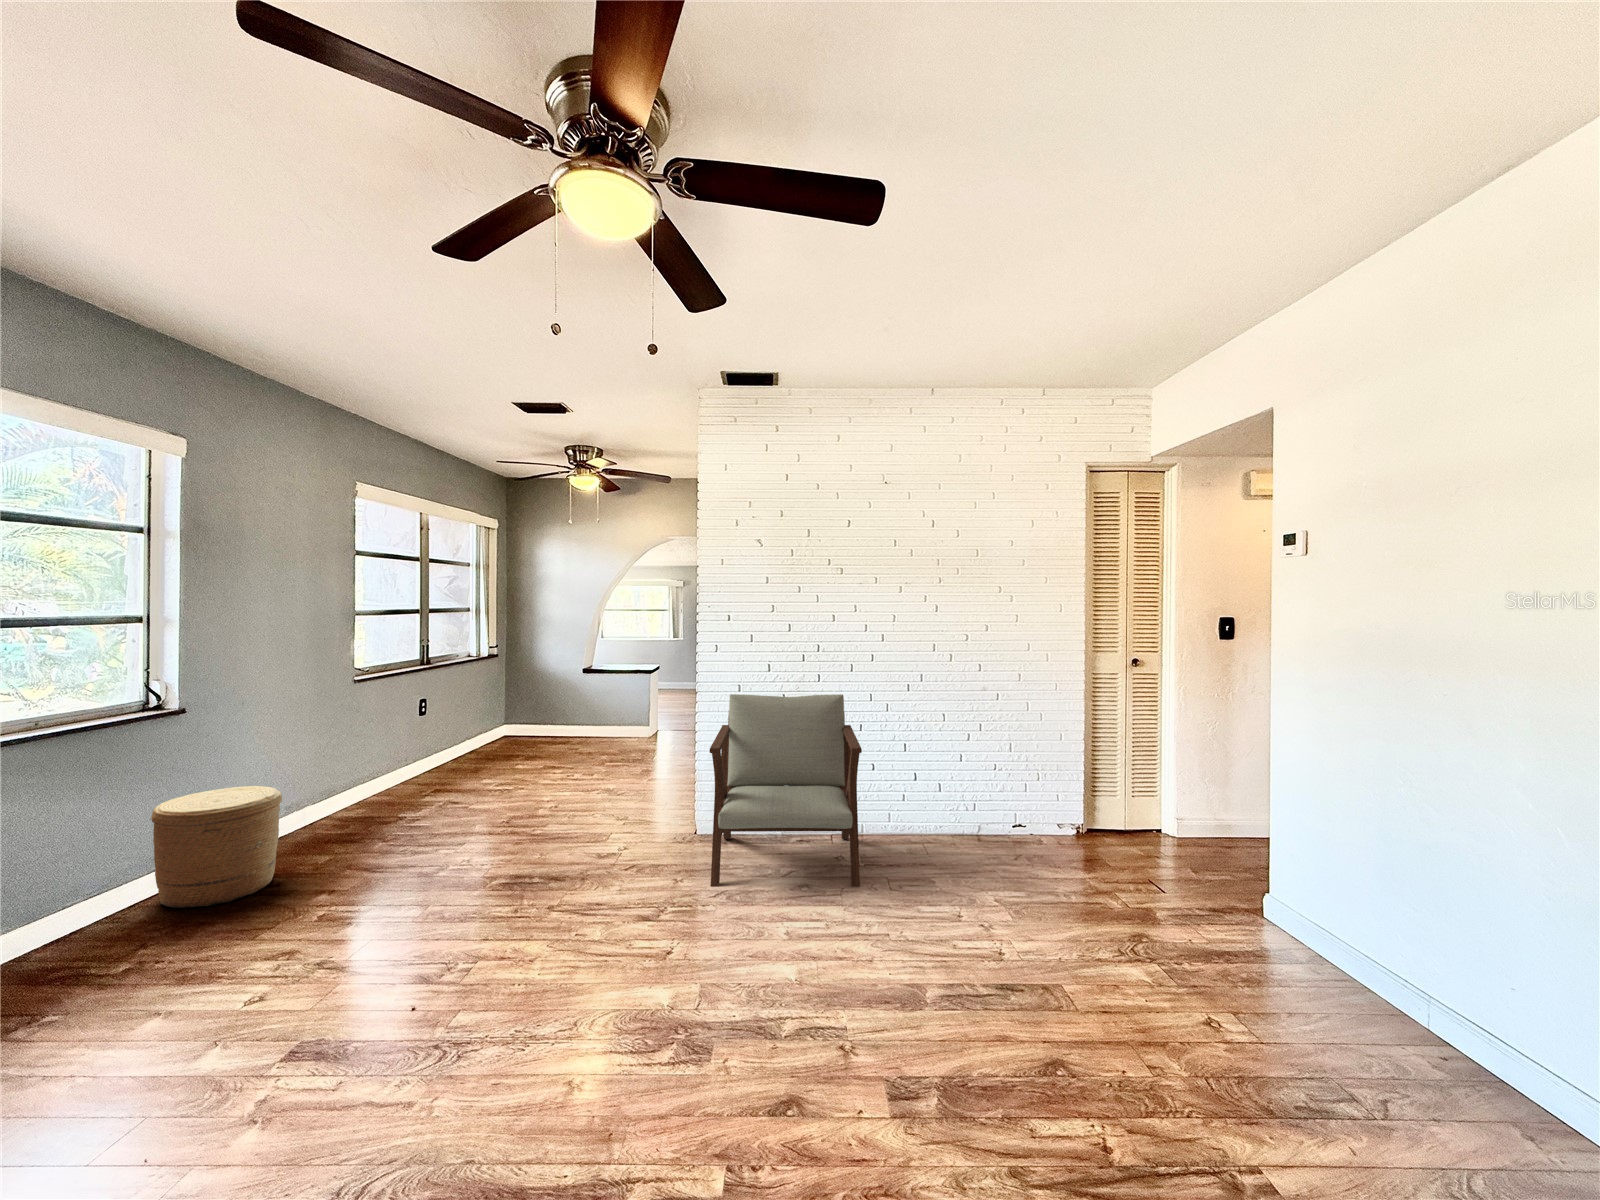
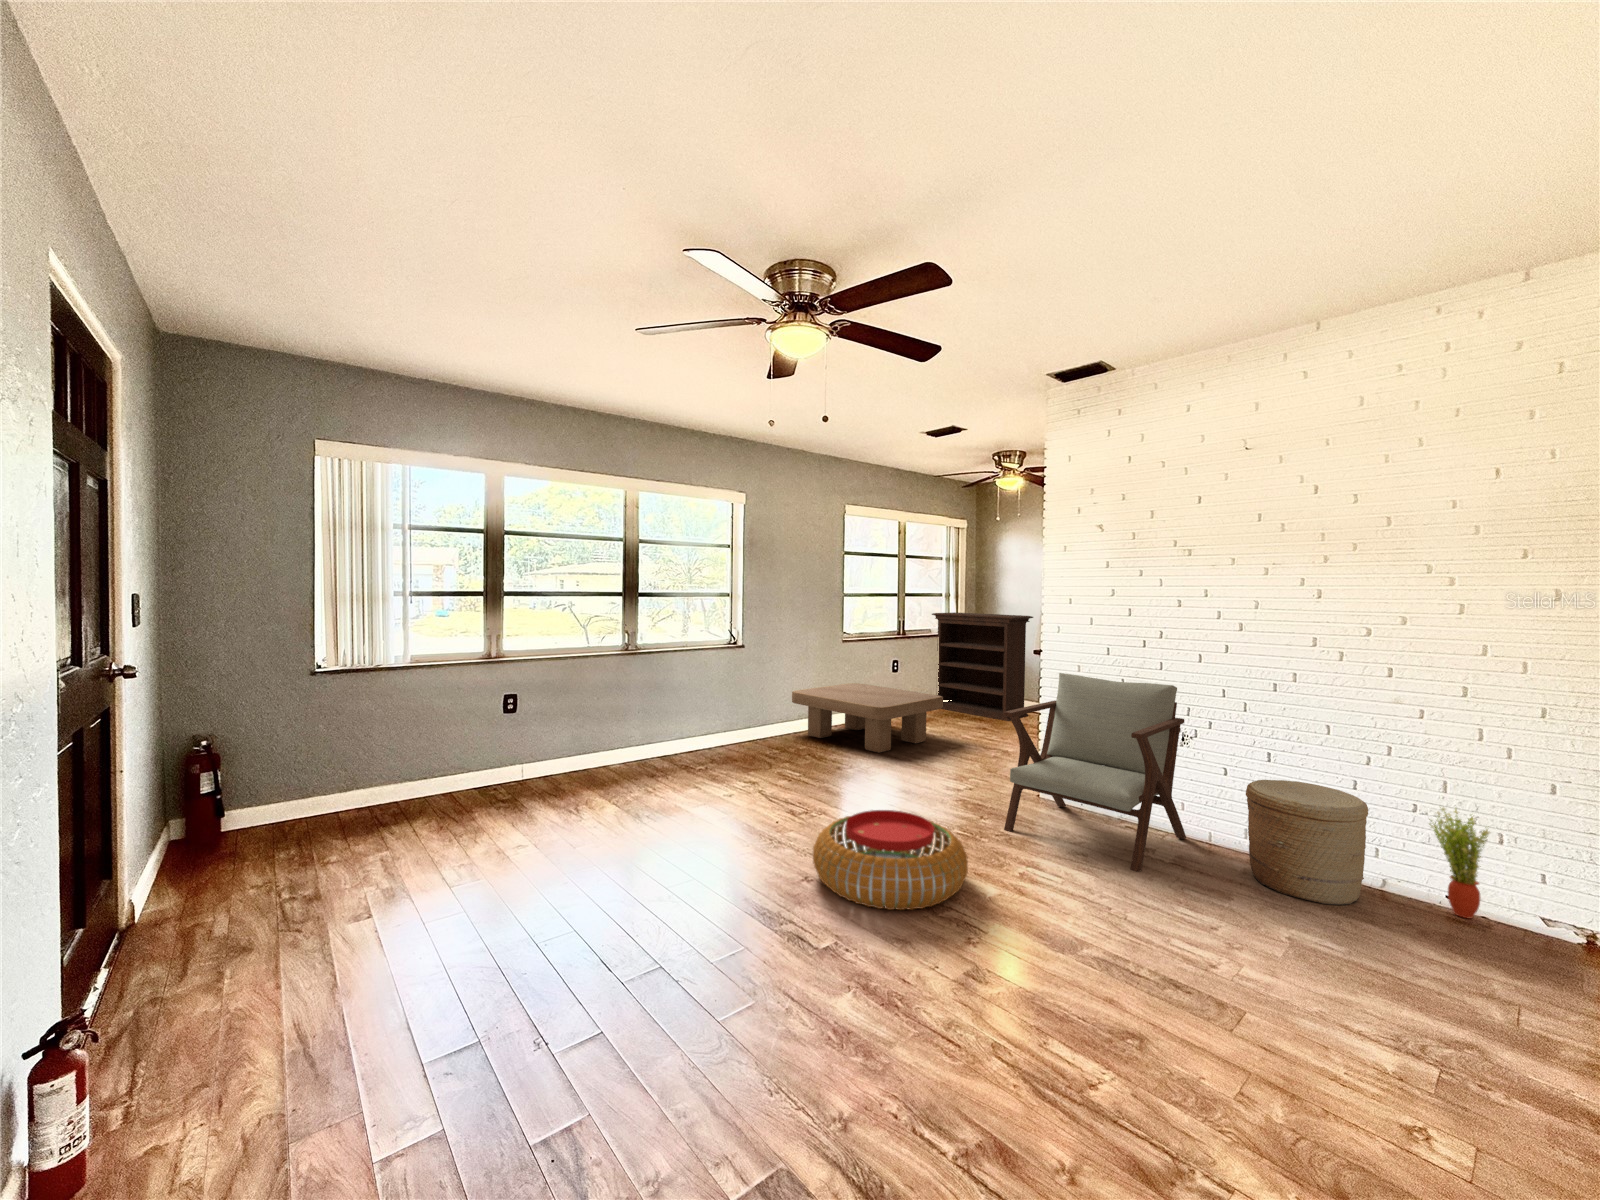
bookshelf: none [460,631,587,752] -> present [932,612,1033,721]
coffee table: none [285,737,526,832] -> present [792,683,943,753]
potted plant: none [1015,762,1052,842] -> present [1430,808,1489,918]
woven basket: present [151,786,282,908] -> present [1246,780,1368,905]
pouf: none [561,909,781,1077] -> present [813,810,968,910]

